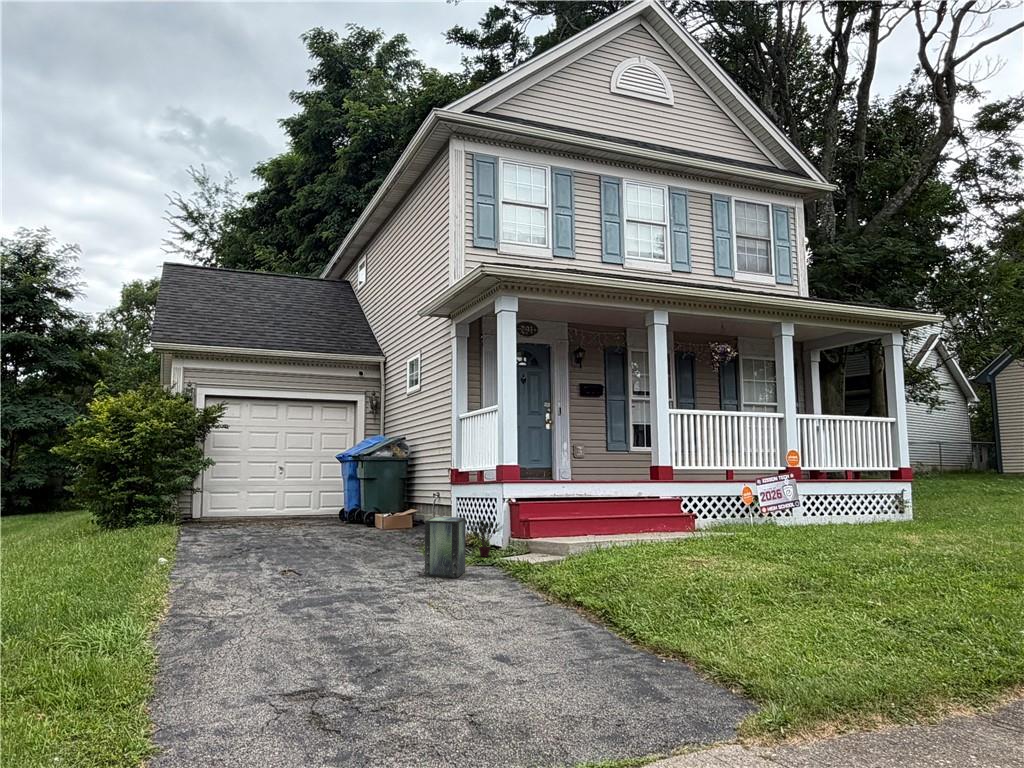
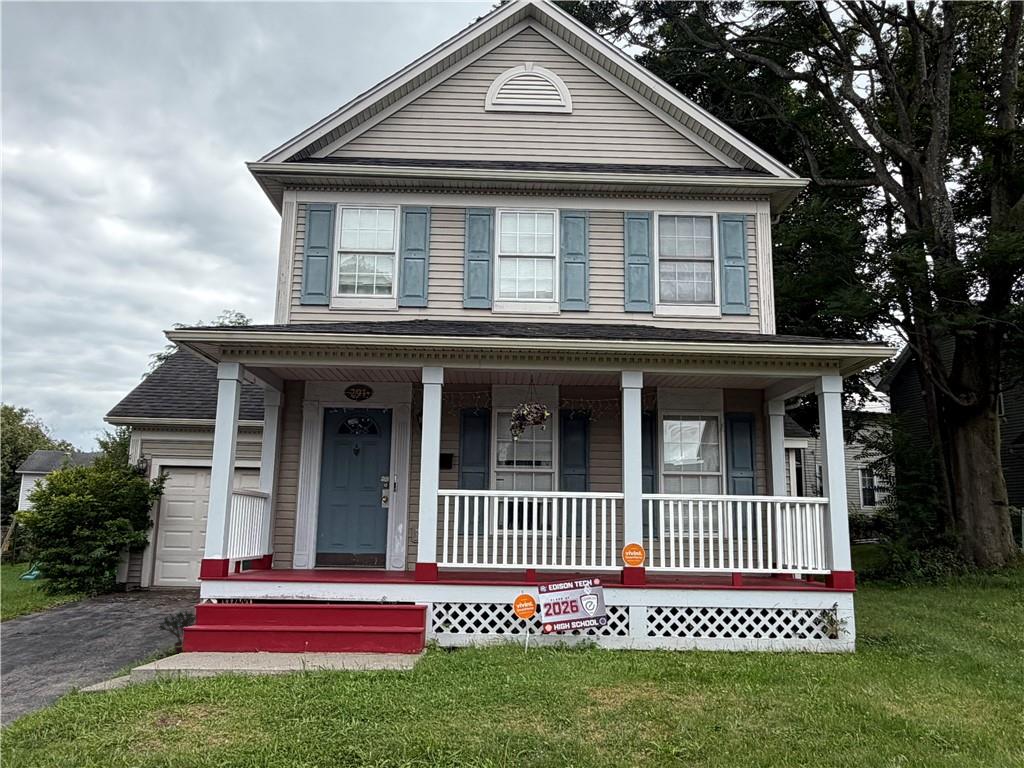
storage box: present [425,517,466,578] -> none [31,608,90,679]

